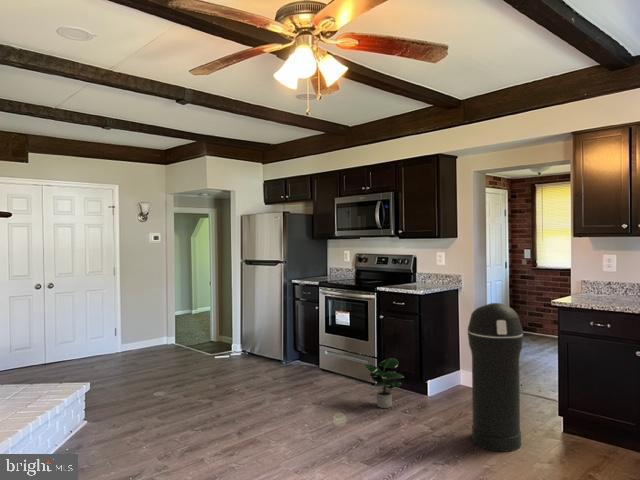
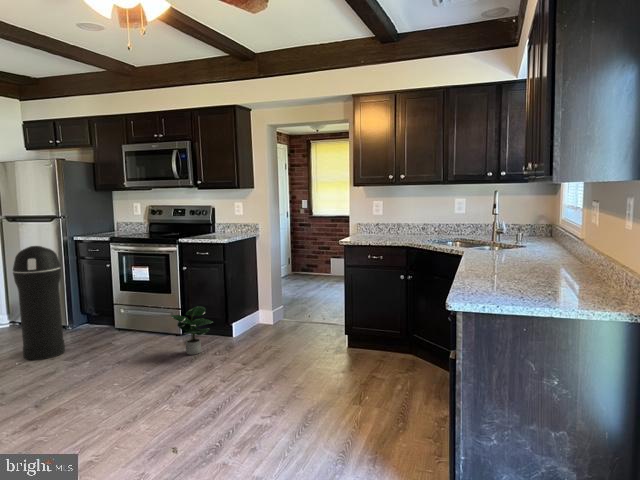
trash can: present [468,303,523,452] -> present [13,246,65,360]

